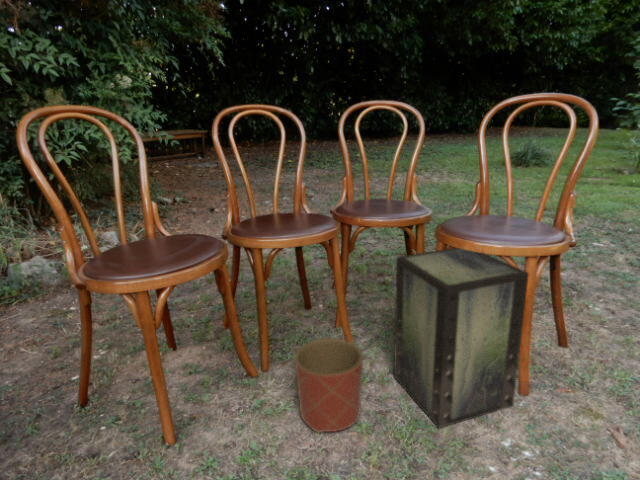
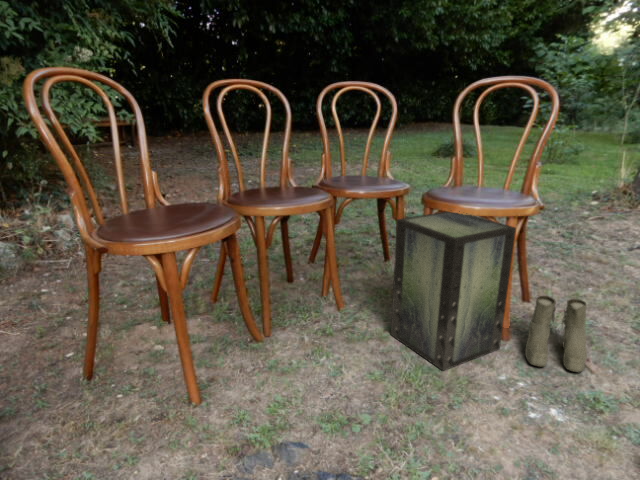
planter: present [295,338,363,433] -> none [312,297,376,384]
boots: none [542,350,619,447] -> present [525,296,587,372]

